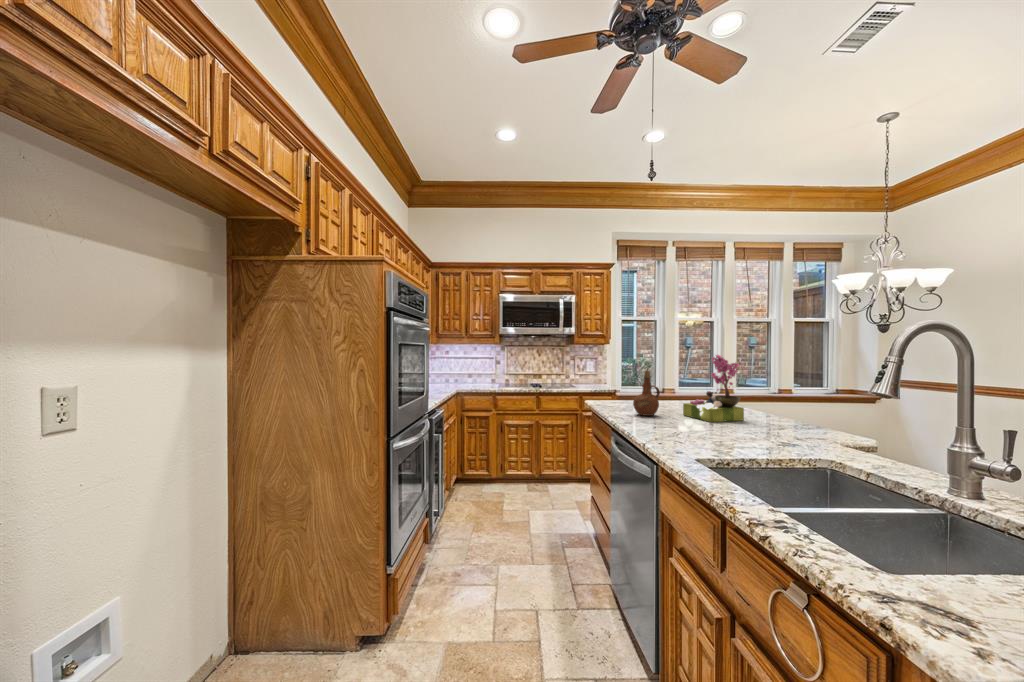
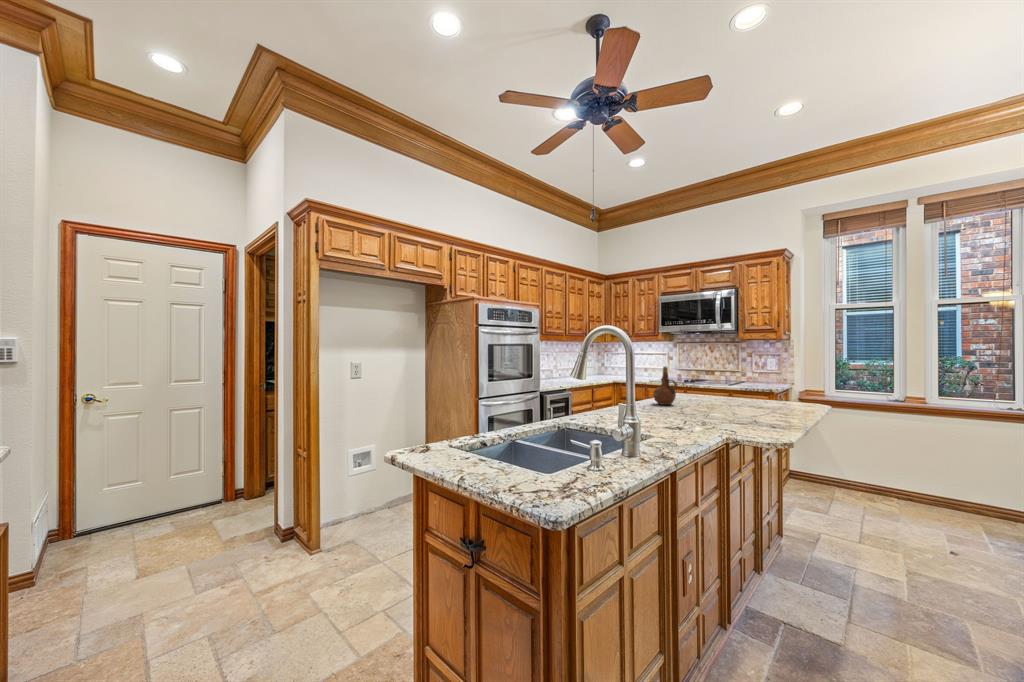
flower arrangement: present [683,355,744,422] -> none [693,351,743,415]

